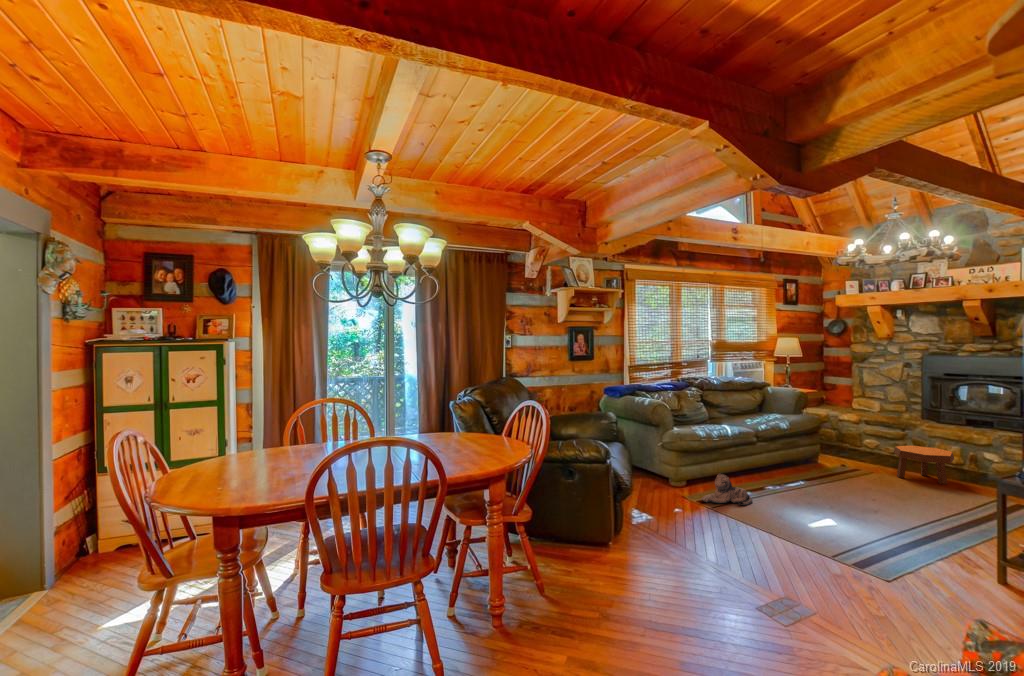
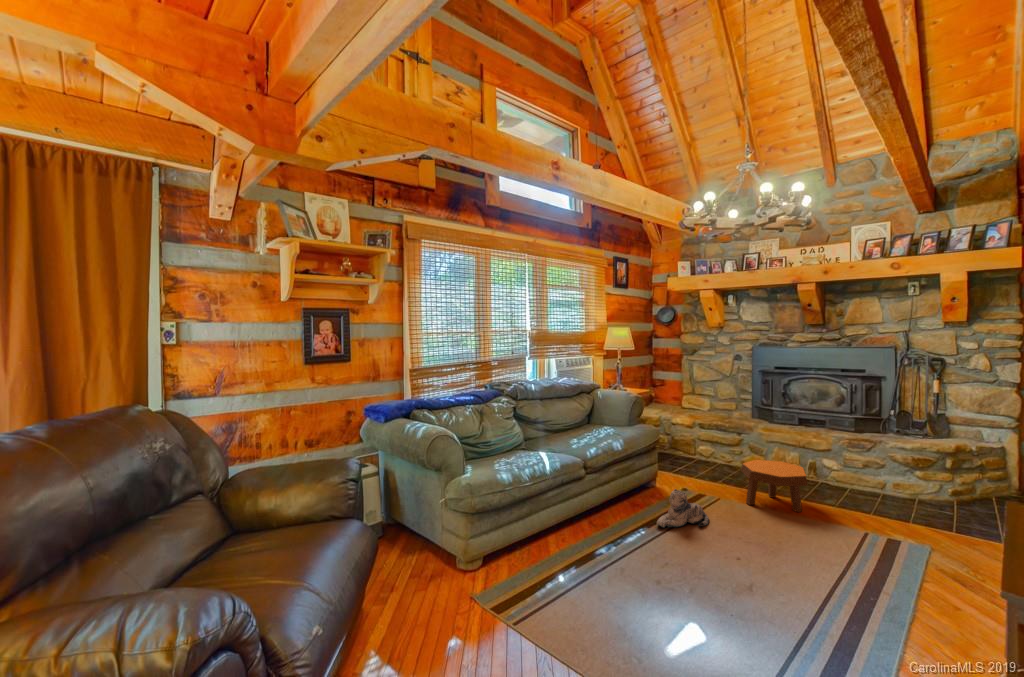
plush toy: present [701,473,752,505] -> present [657,489,709,528]

